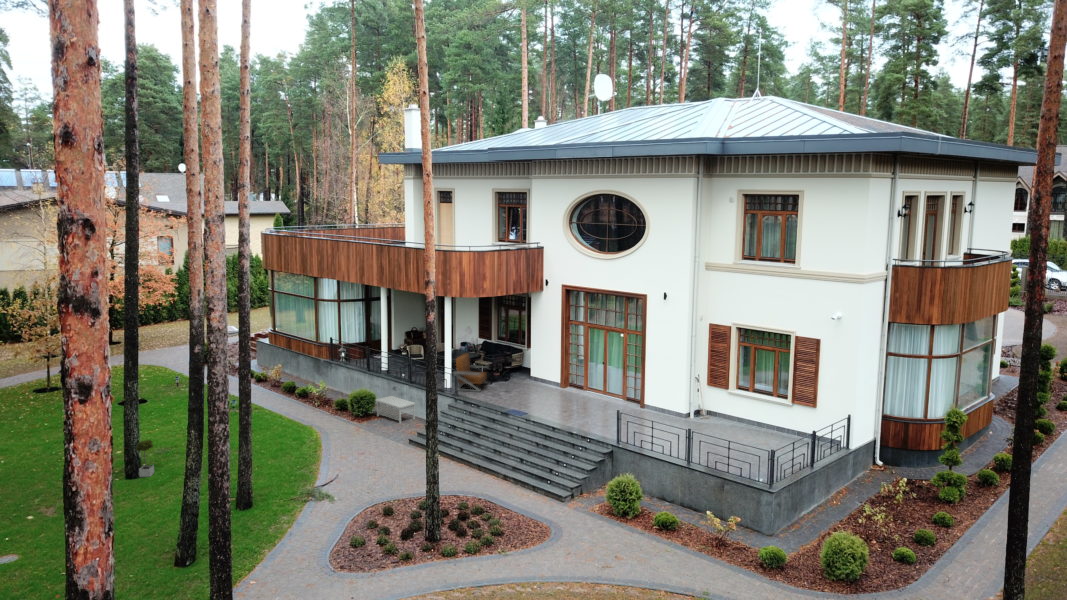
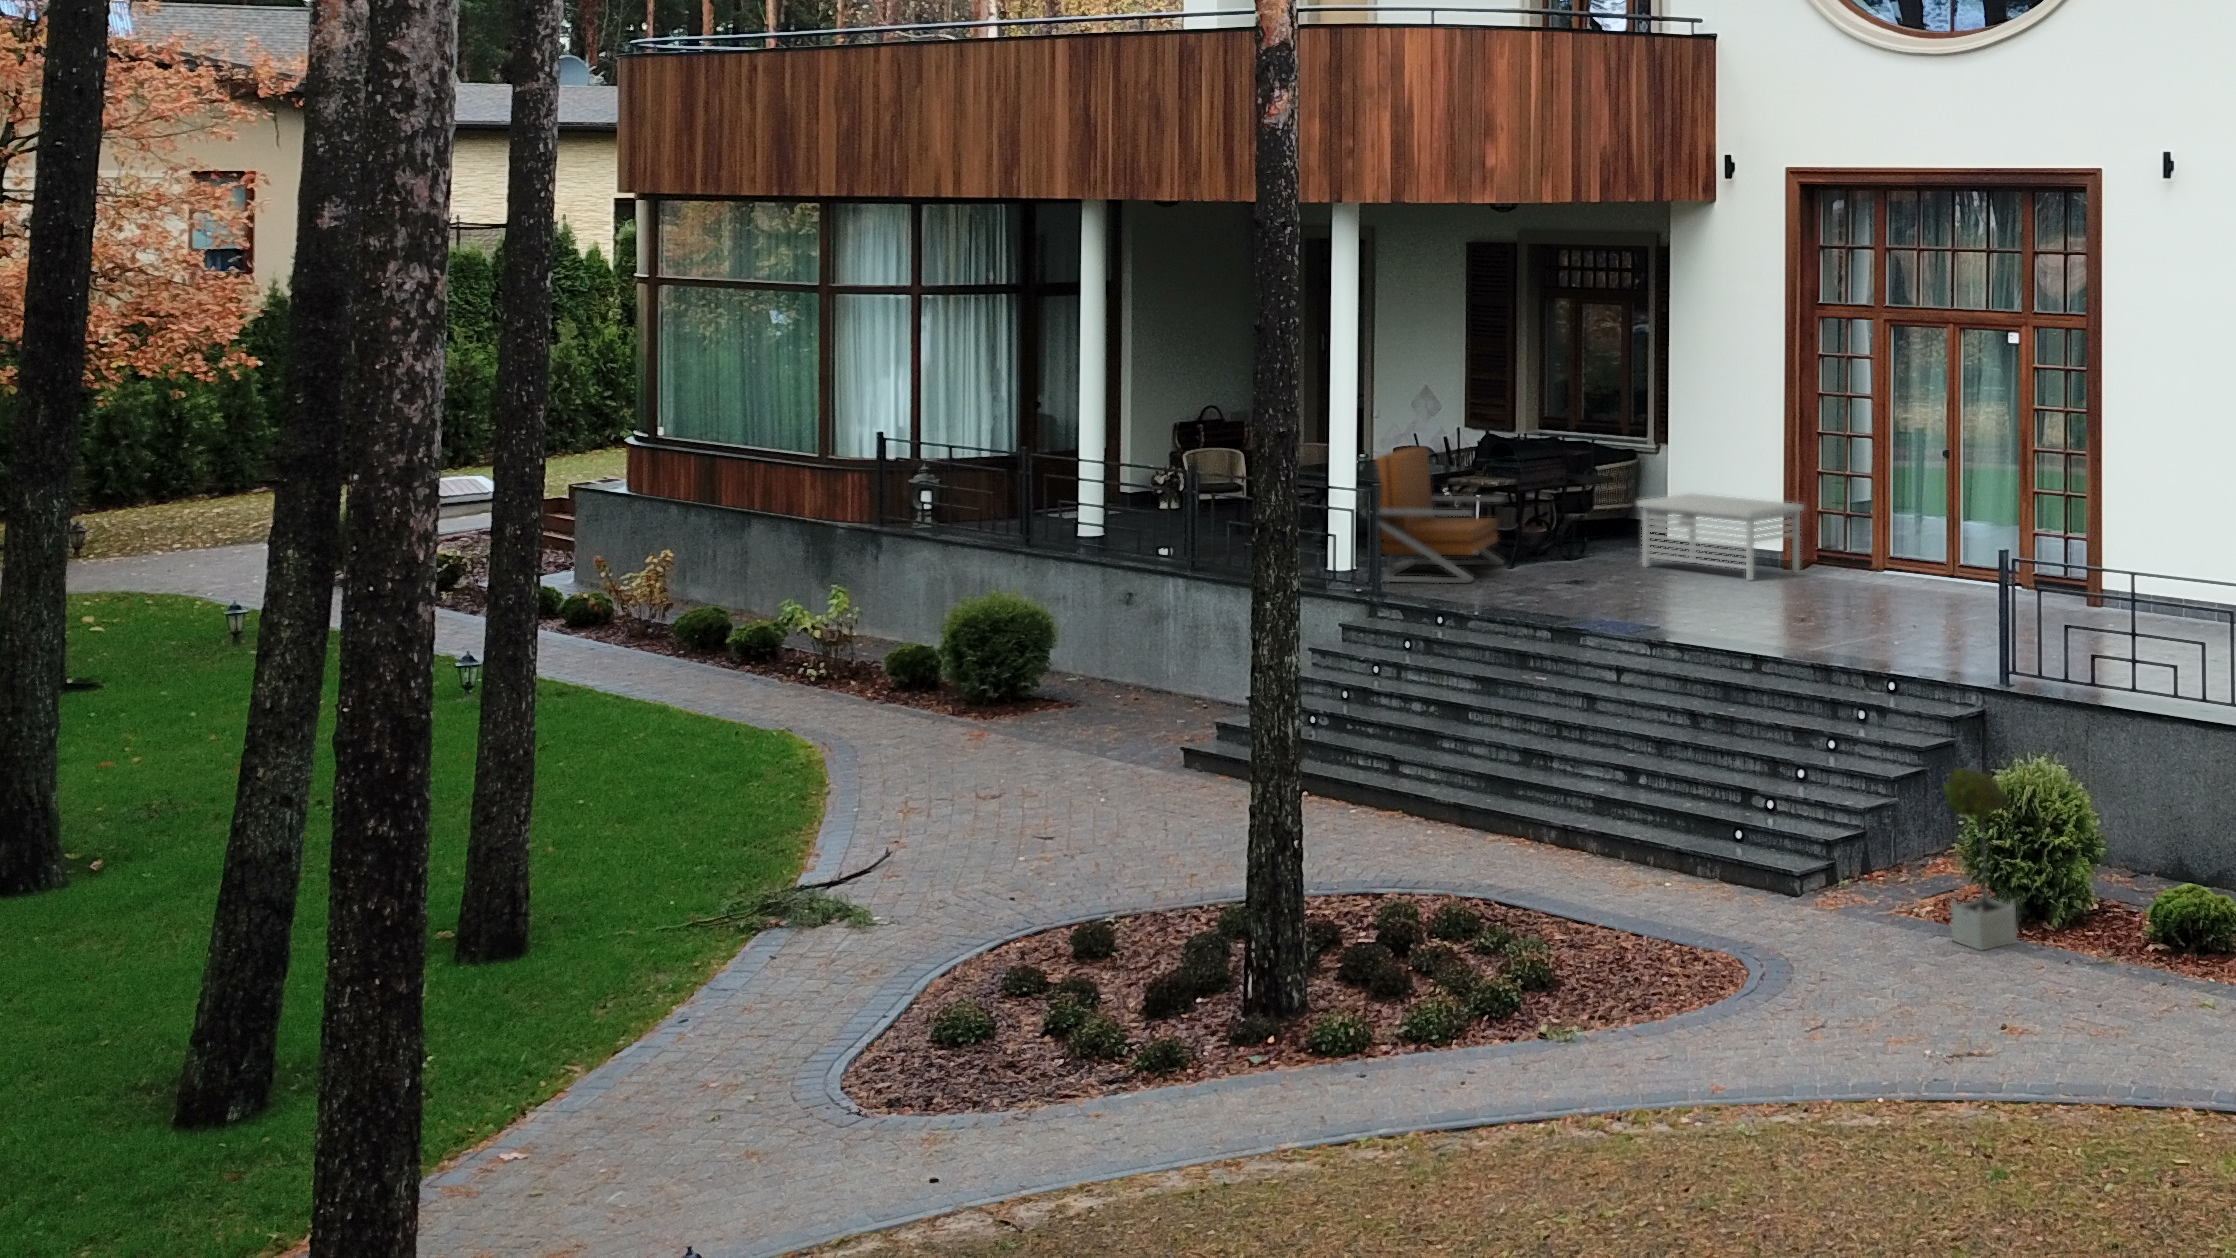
storage bench: present [376,396,416,423] -> present [1637,494,1804,580]
potted tree: present [136,440,154,477] -> present [1944,768,2017,950]

